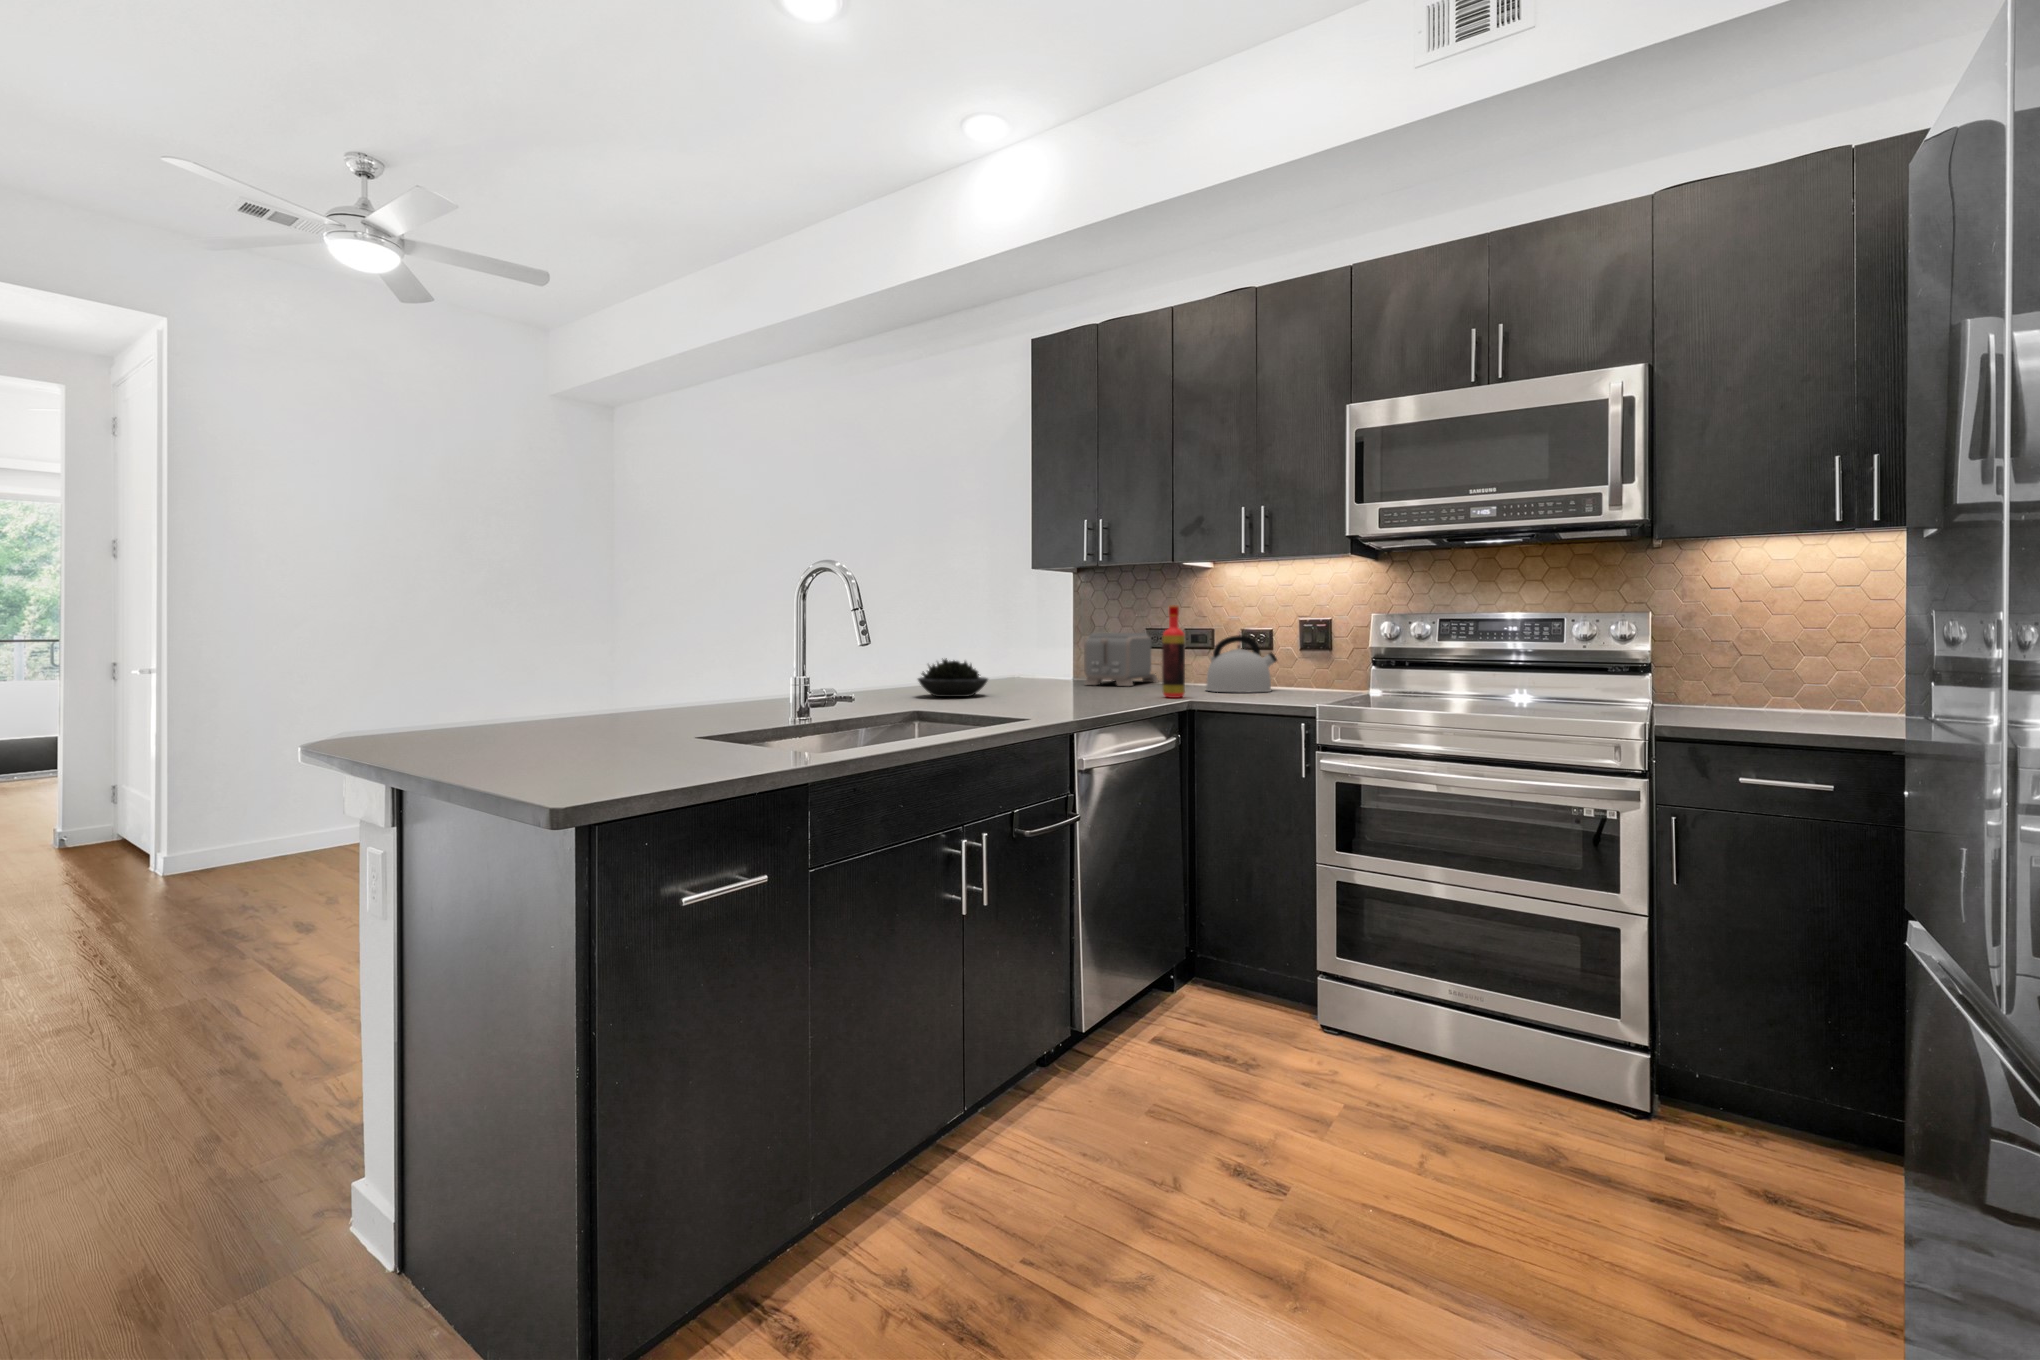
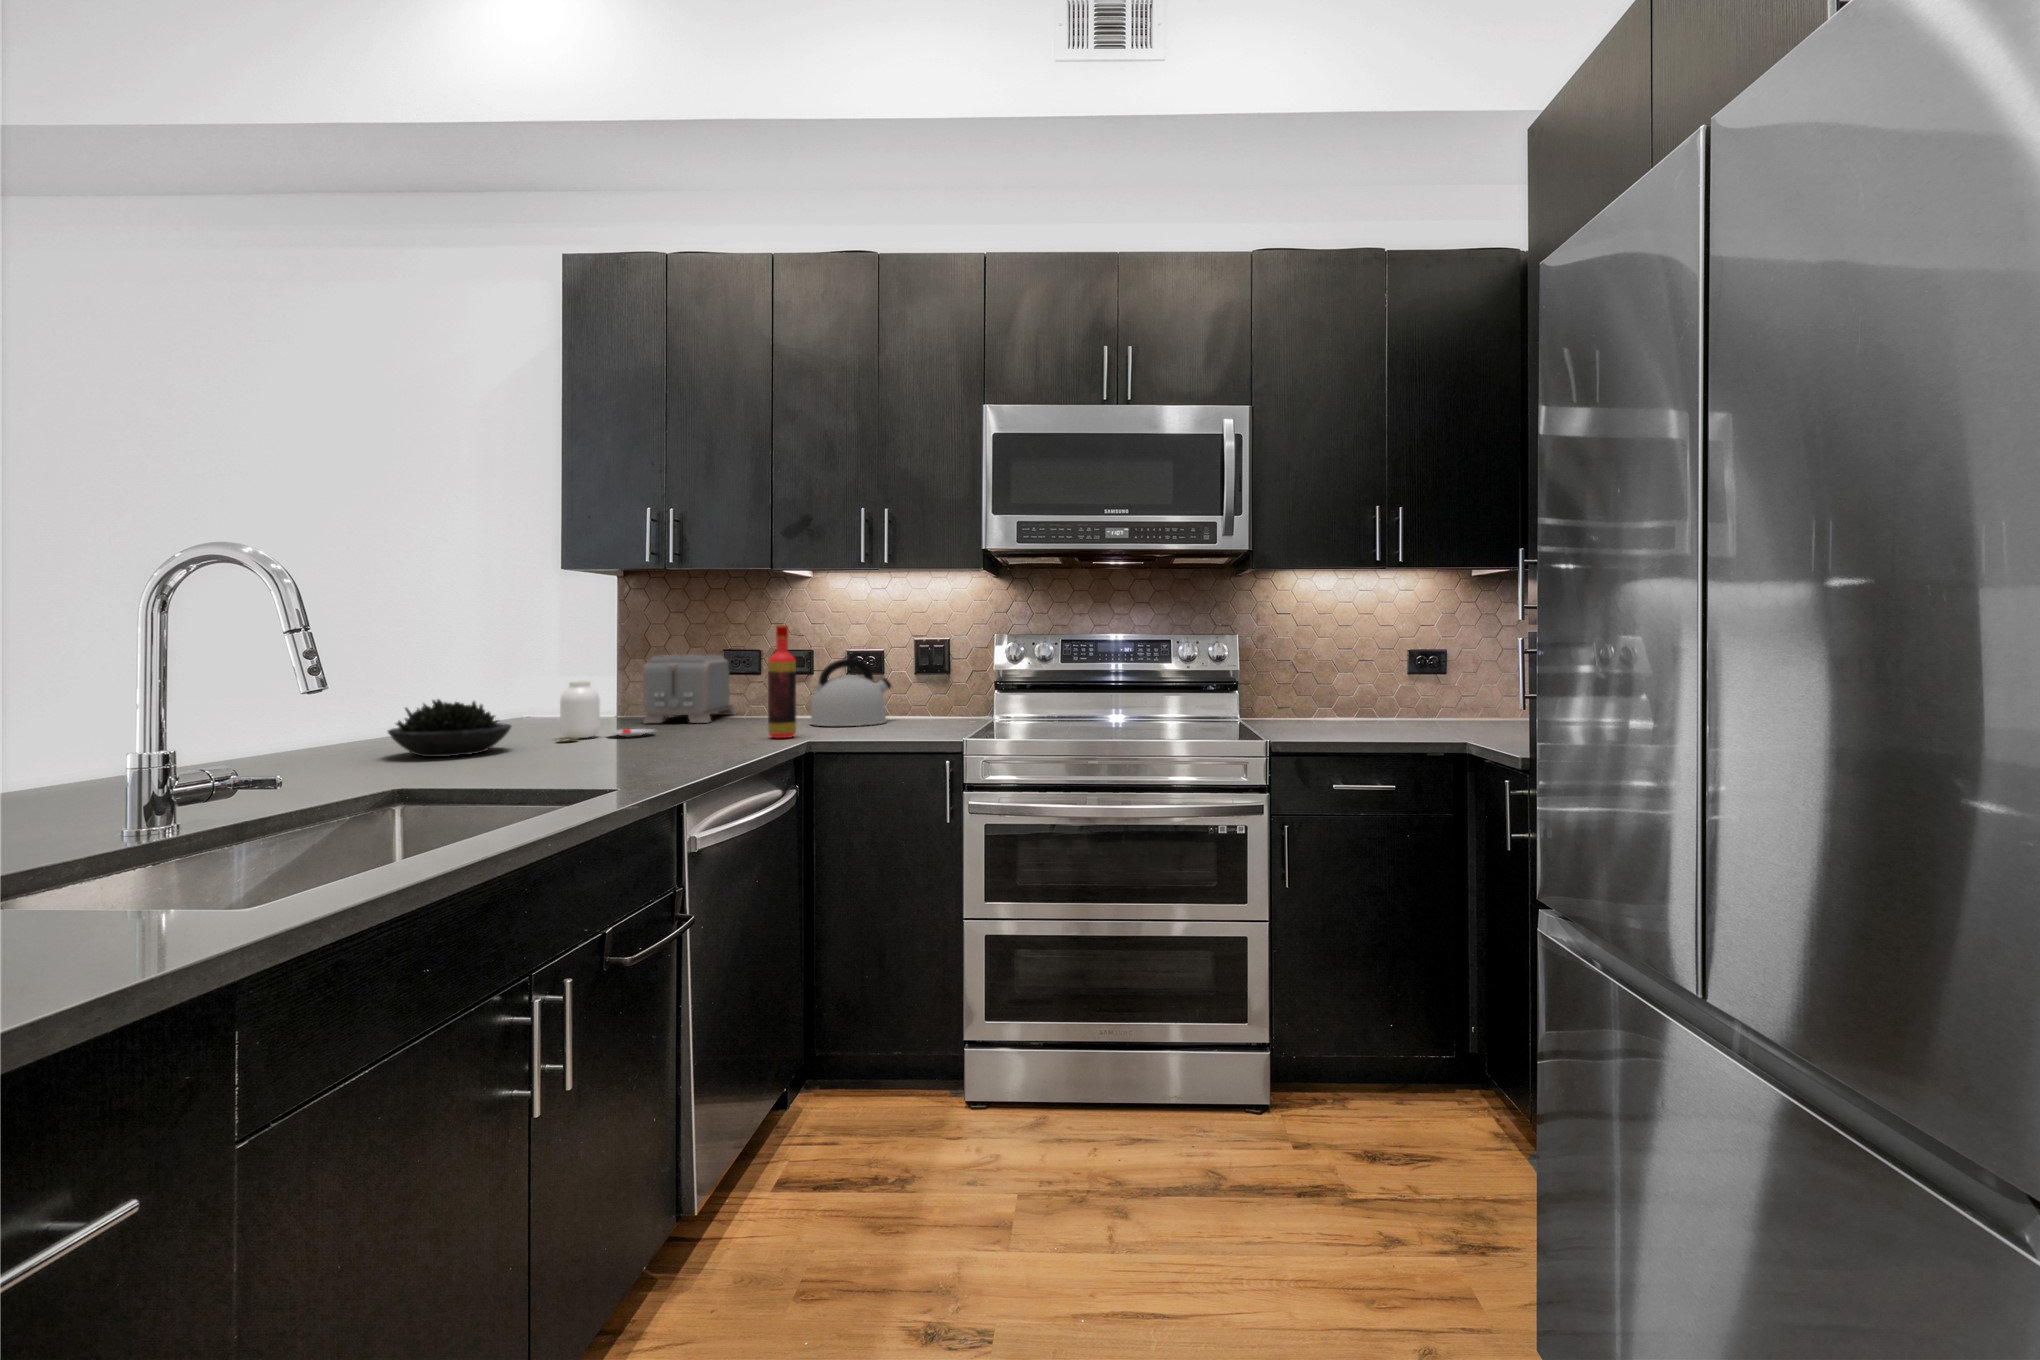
jar: none [1018,650,1087,693] -> present [557,681,654,741]

